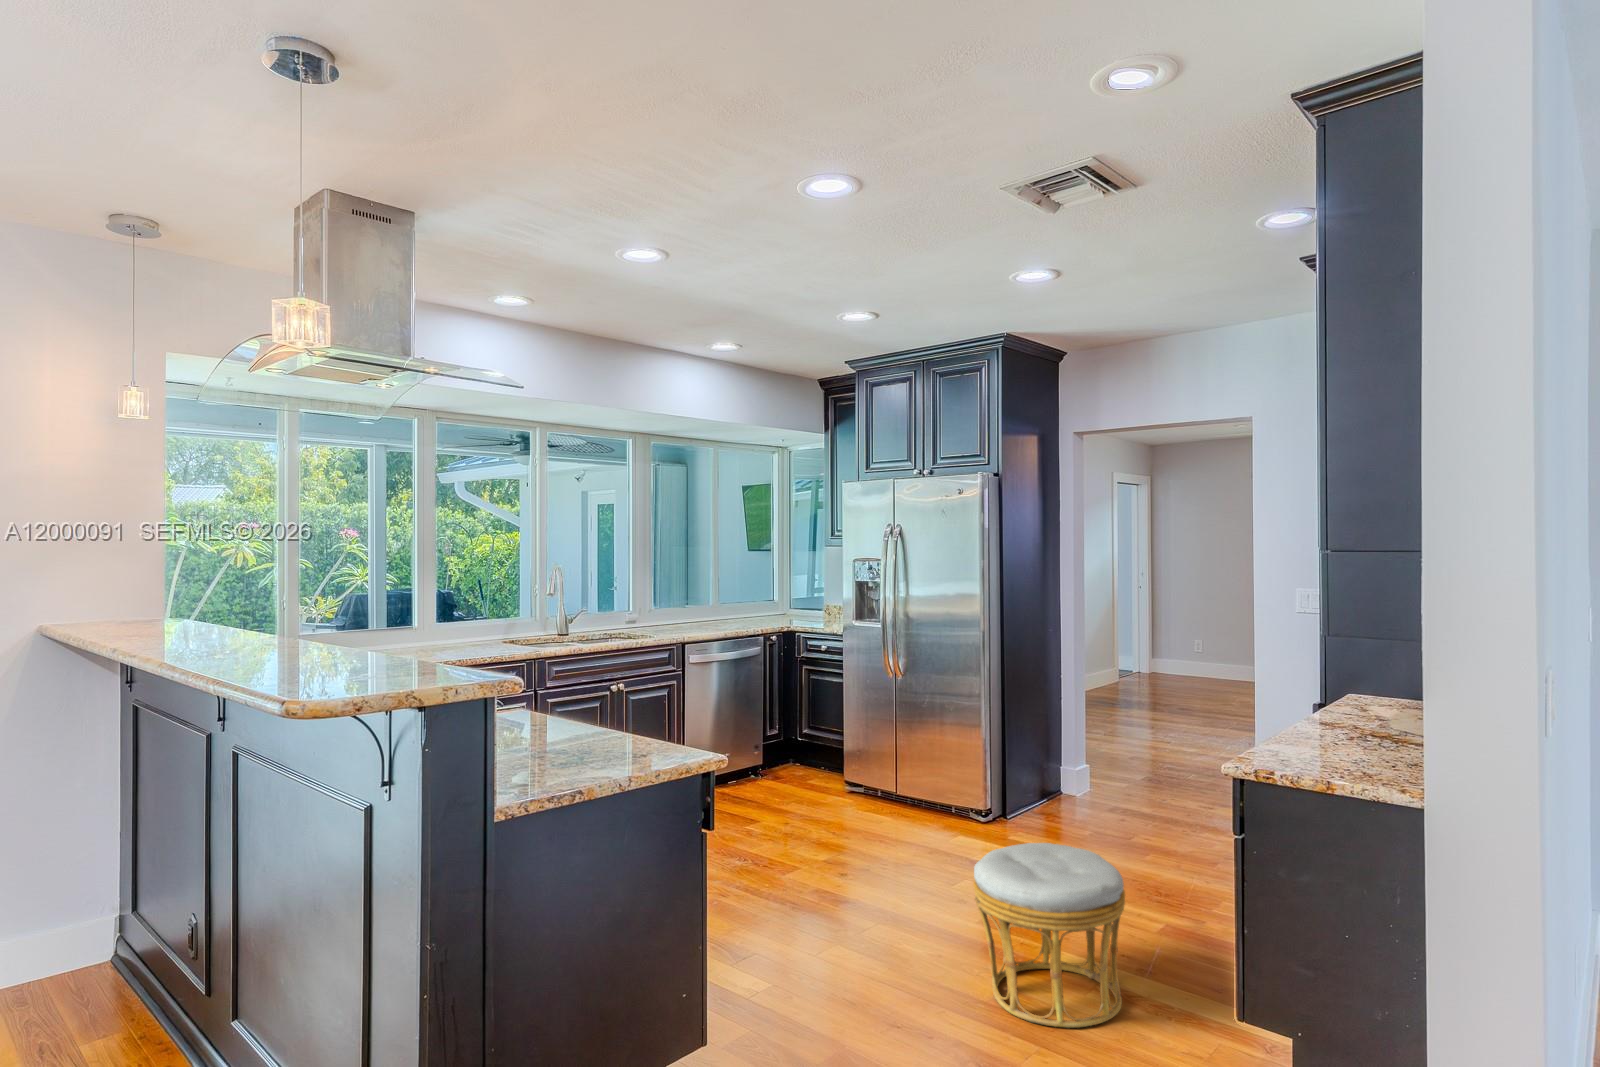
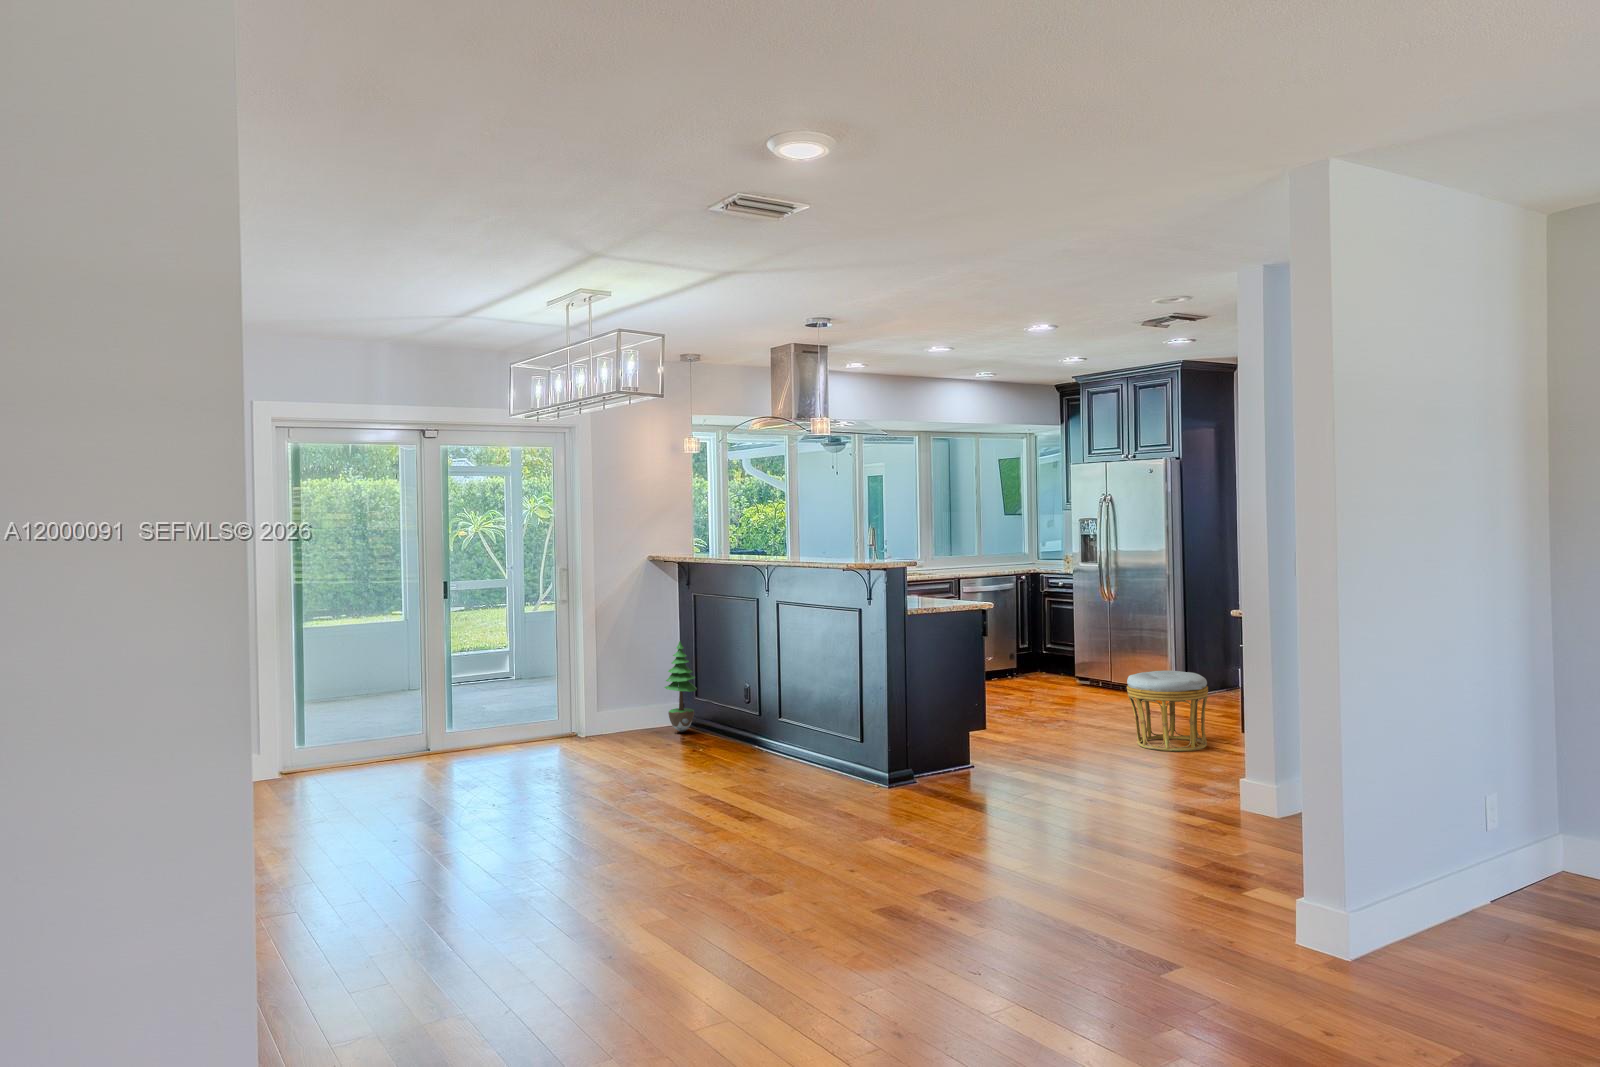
potted tree: none [31,813,120,1009] -> present [665,641,697,732]

